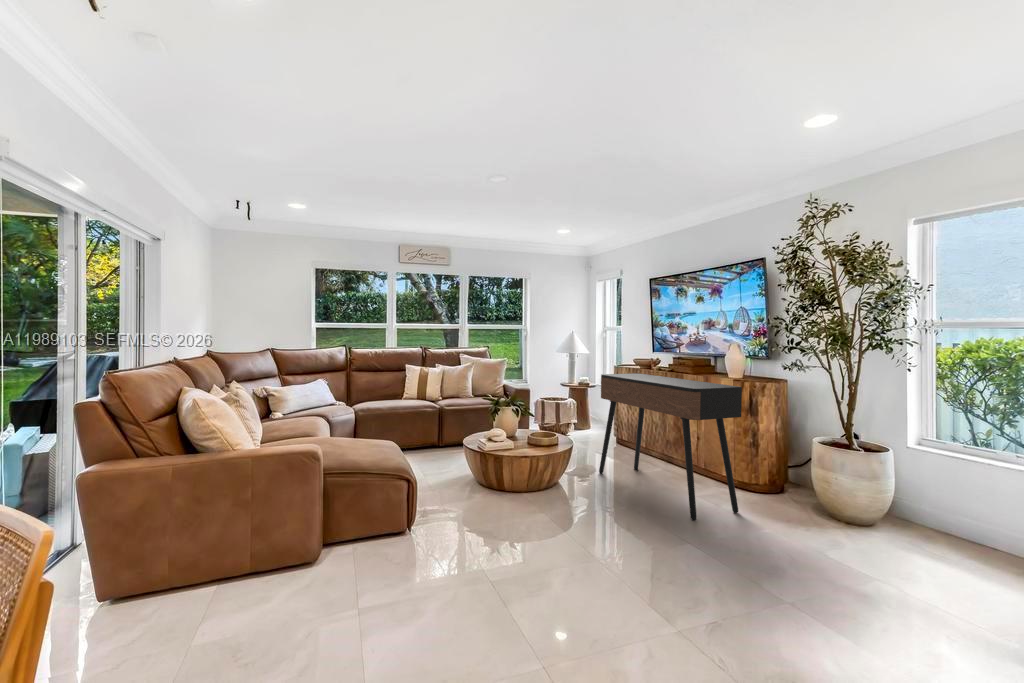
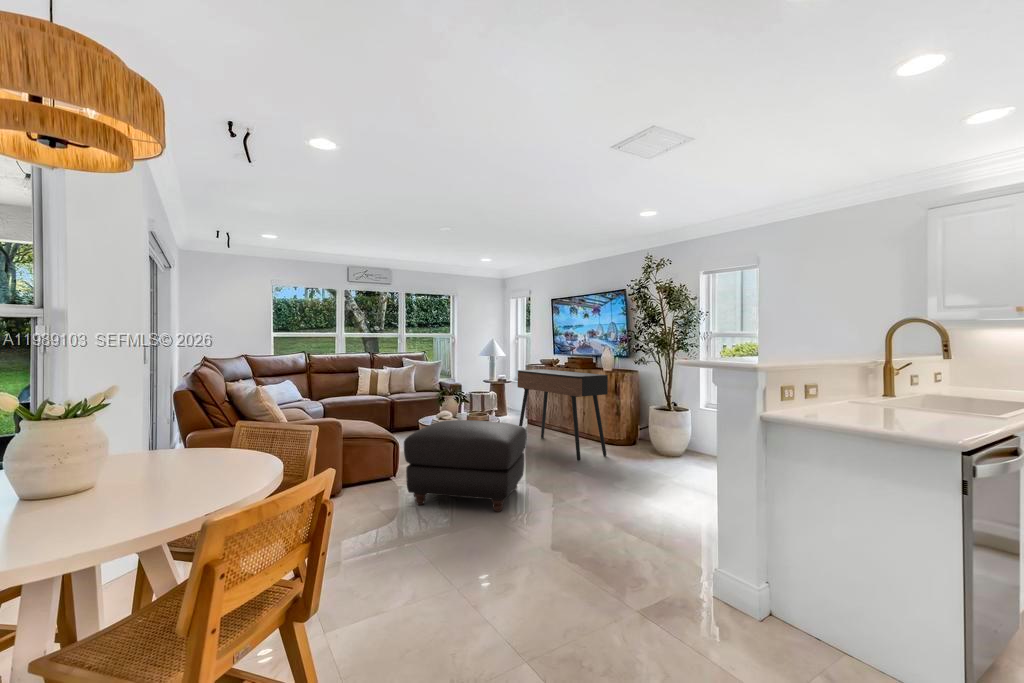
ottoman: none [394,457,607,643] -> present [404,420,527,512]

